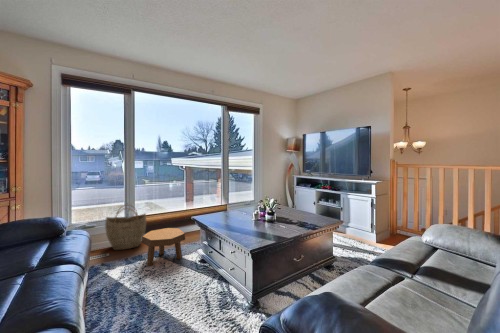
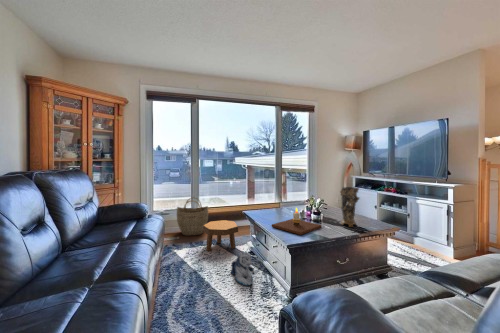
decorative vase: none [292,185,310,224] -> present [340,187,359,227]
candle: none [227,208,277,237] -> present [272,208,321,235]
plush toy: none [181,262,209,301] -> present [231,252,254,286]

